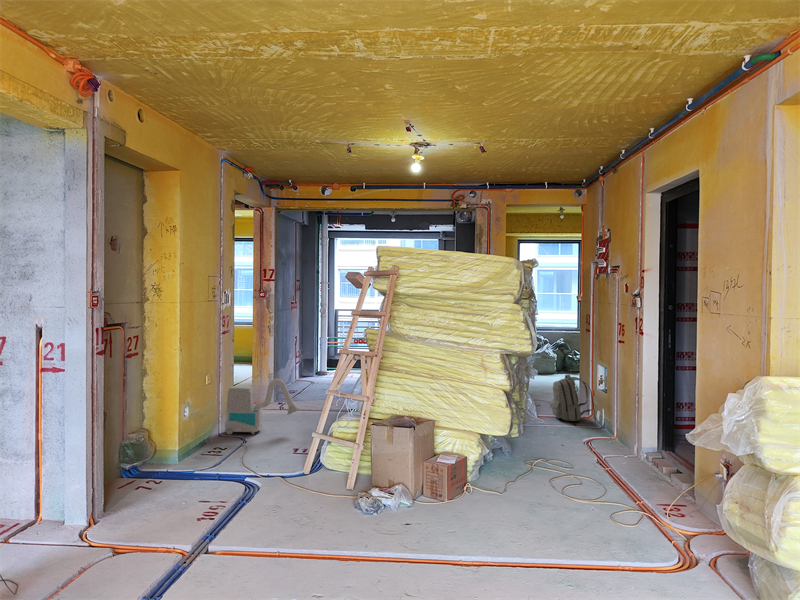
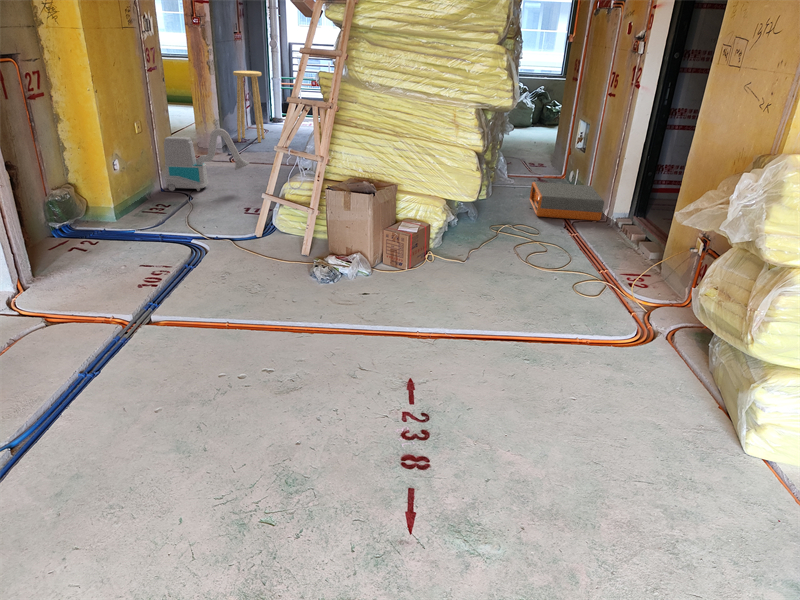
stool: none [288,332,313,392] -> present [233,71,265,142]
backpack: present [550,374,596,423] -> none [523,131,571,185]
storage box: none [559,419,630,455] -> present [530,182,604,221]

